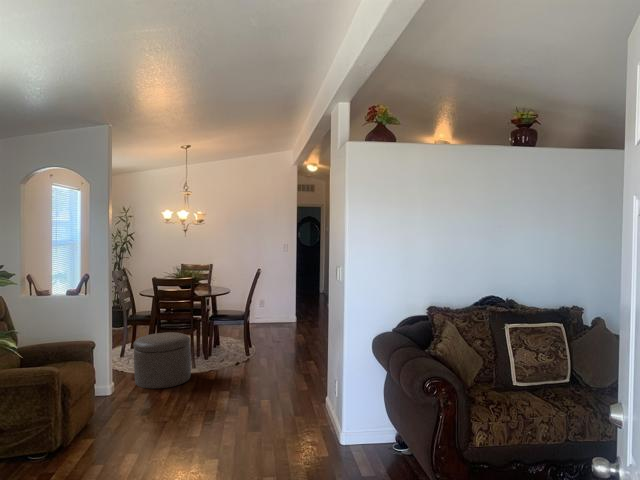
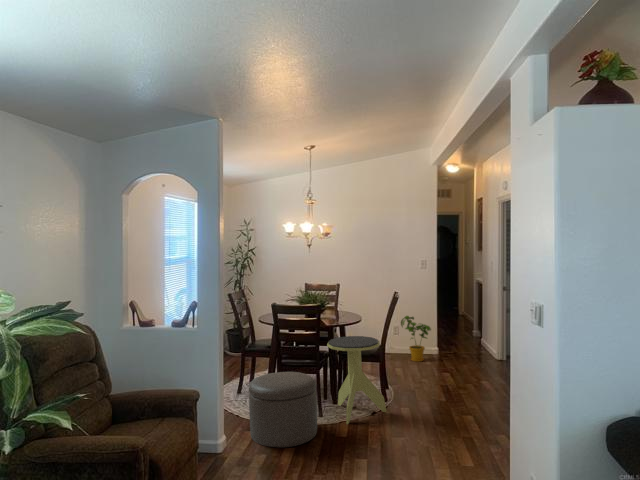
house plant: none [265,290,290,328] -> present [401,316,431,362]
side table: none [200,304,248,372] -> present [327,336,386,424]

